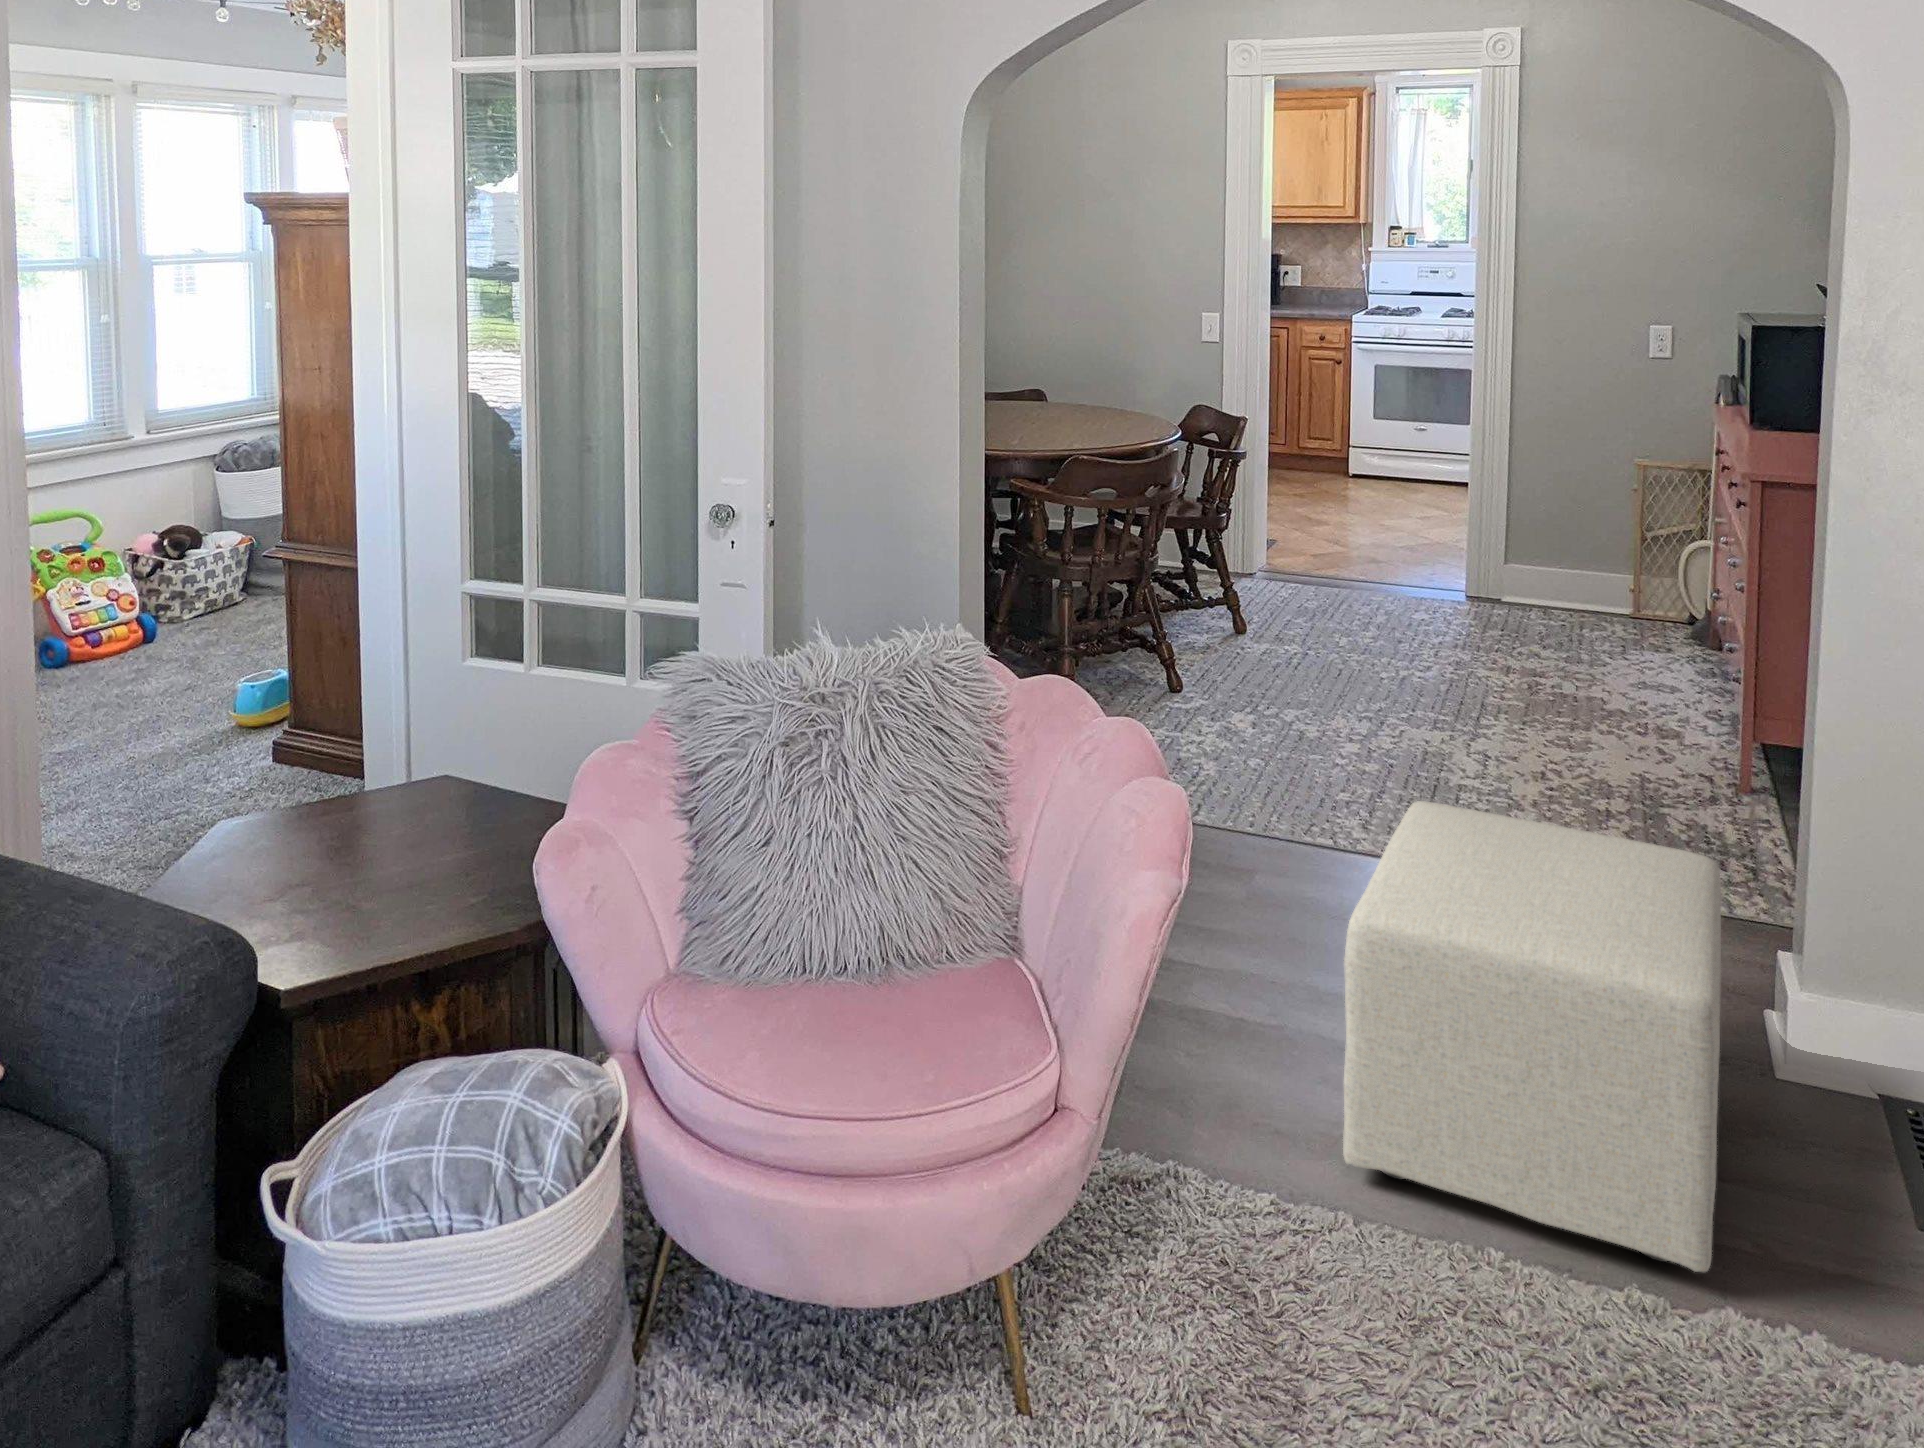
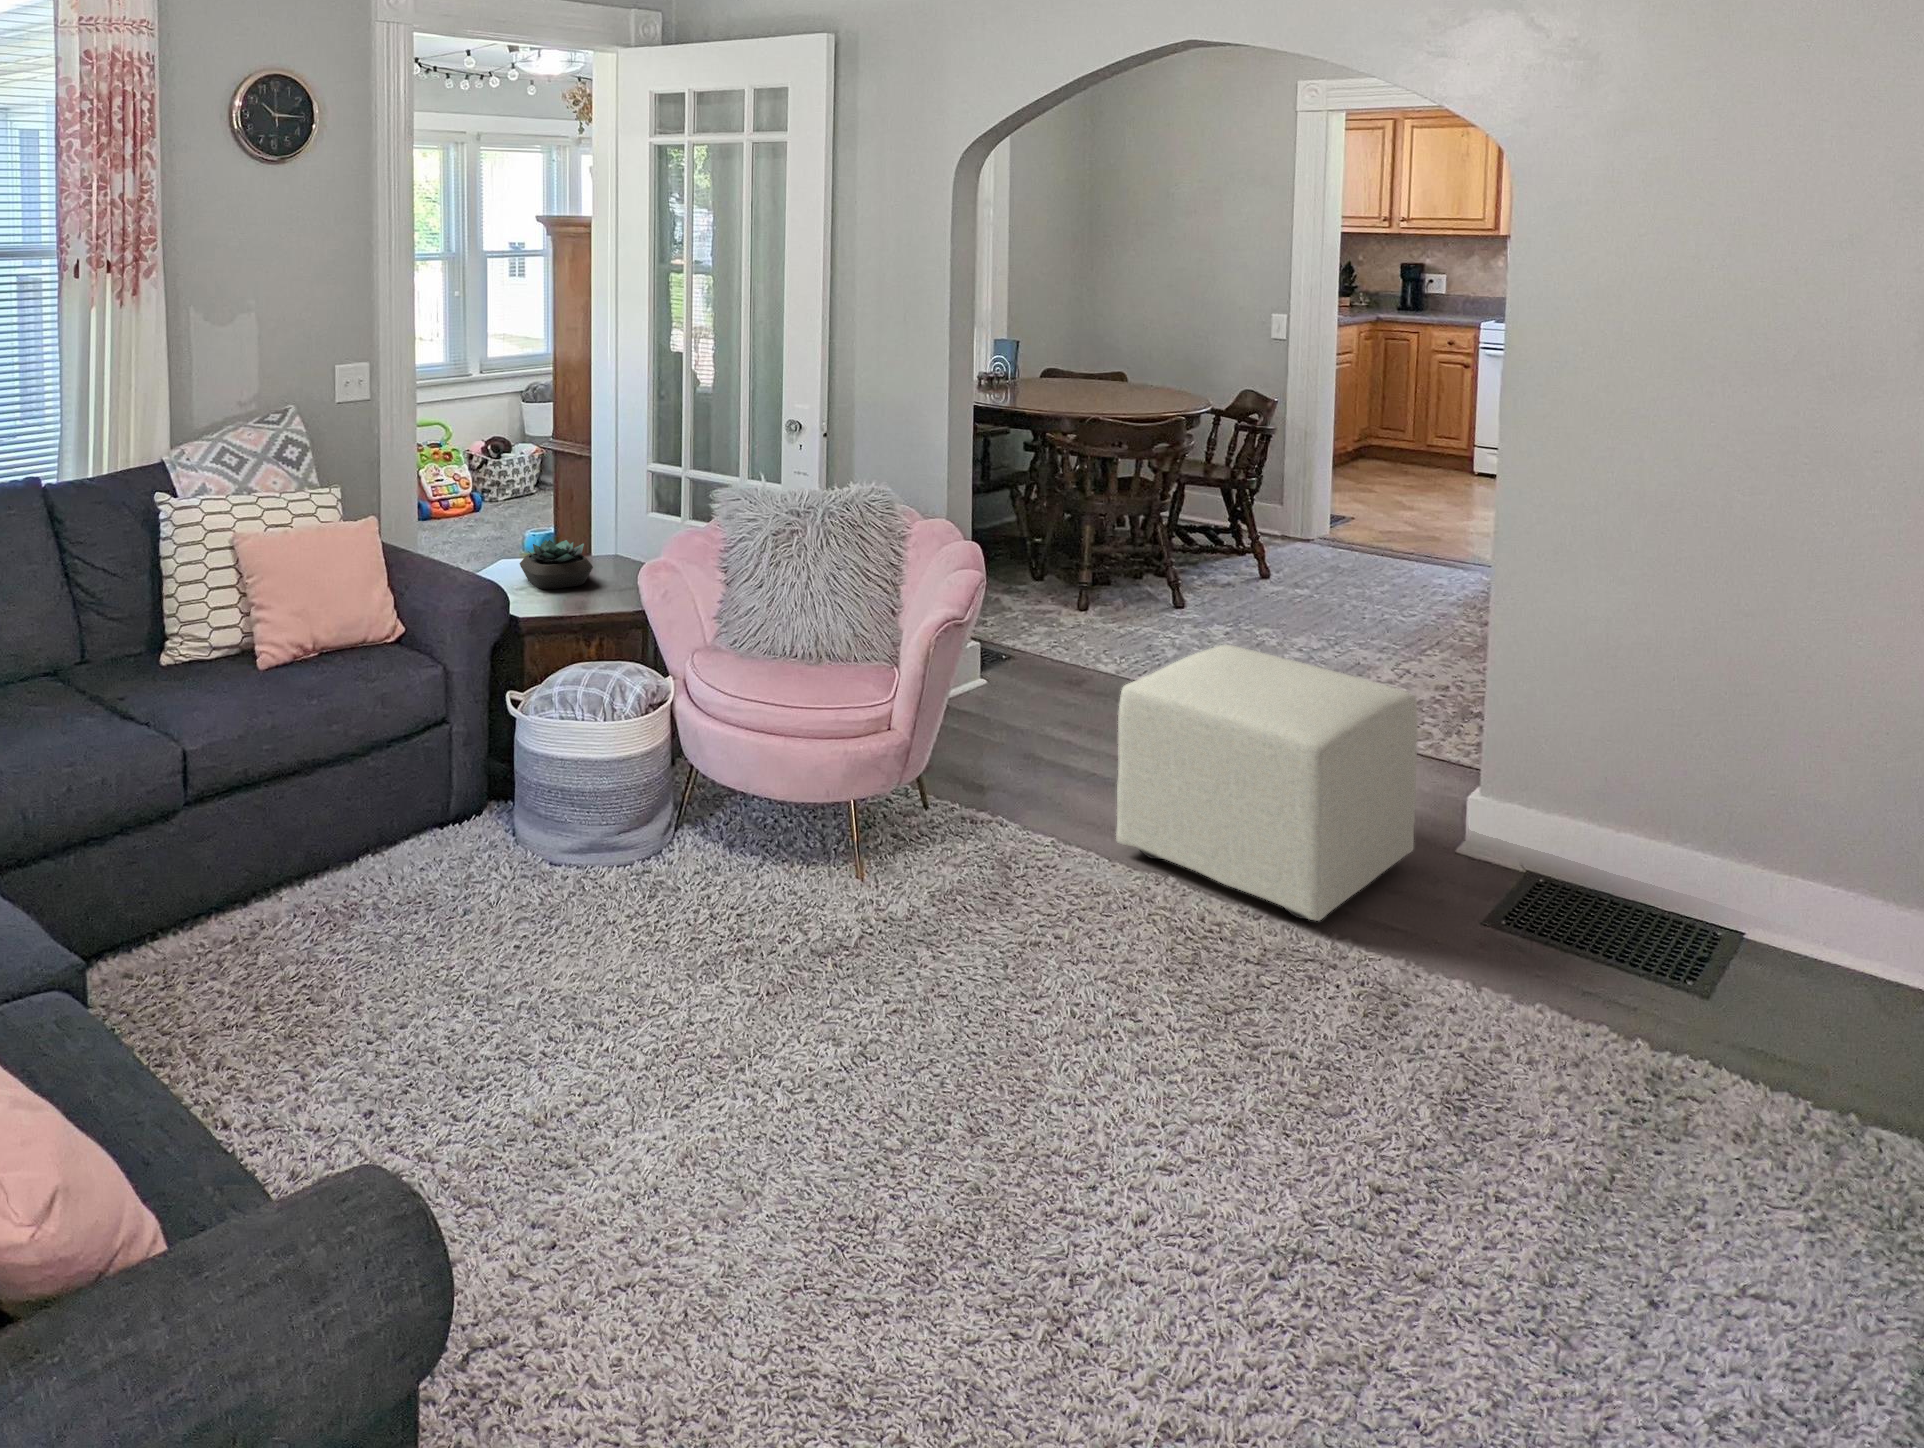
succulent plant: none [261,772,414,883] -> present [520,540,593,589]

